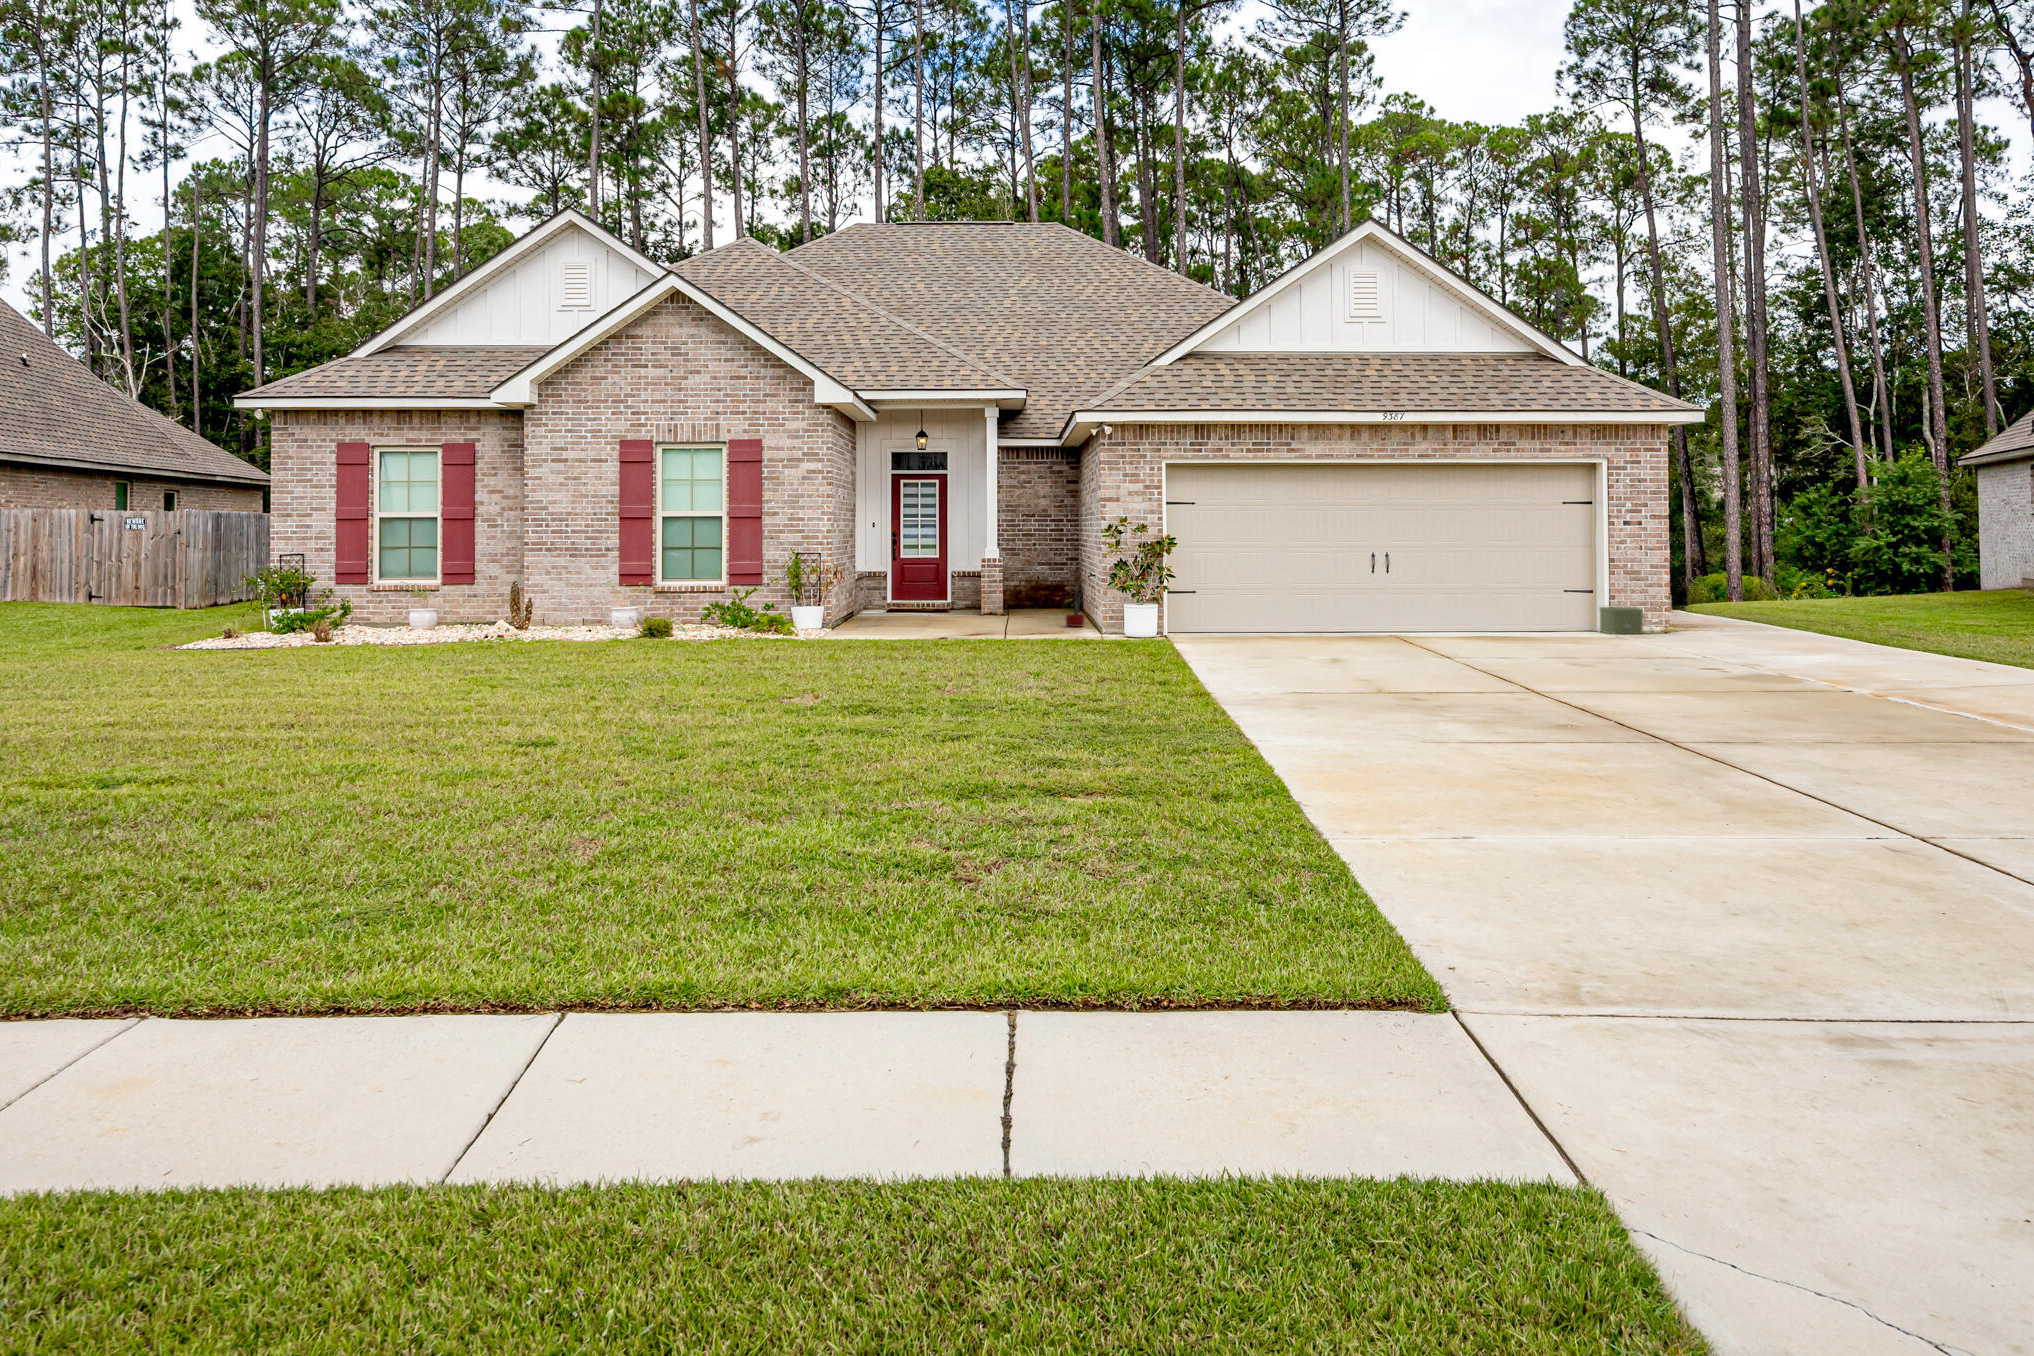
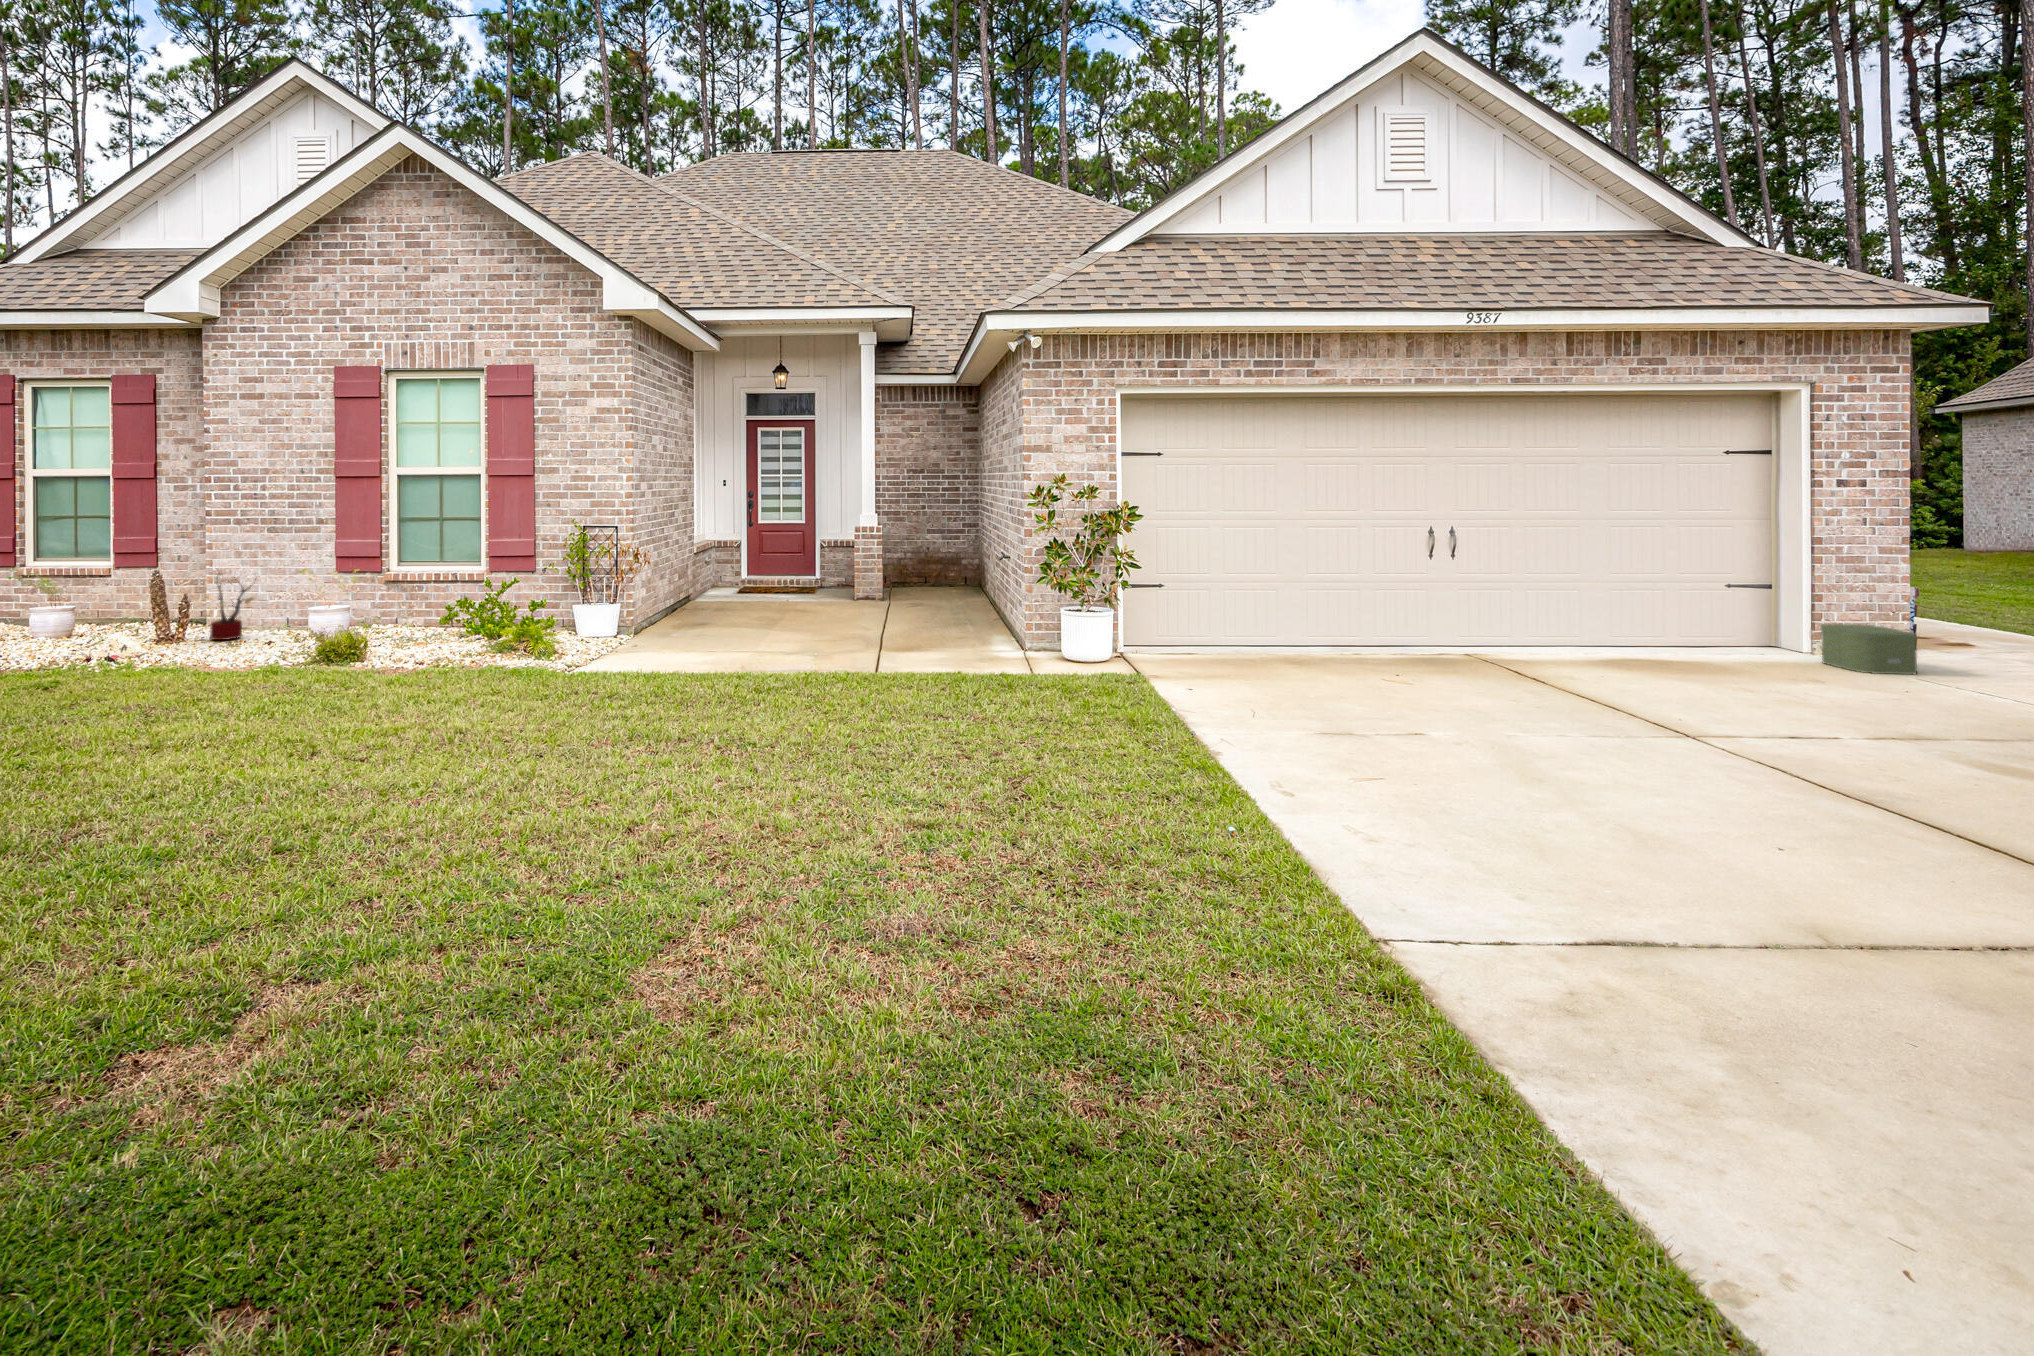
decorative plant: present [1066,586,1084,627] -> present [210,573,256,640]

